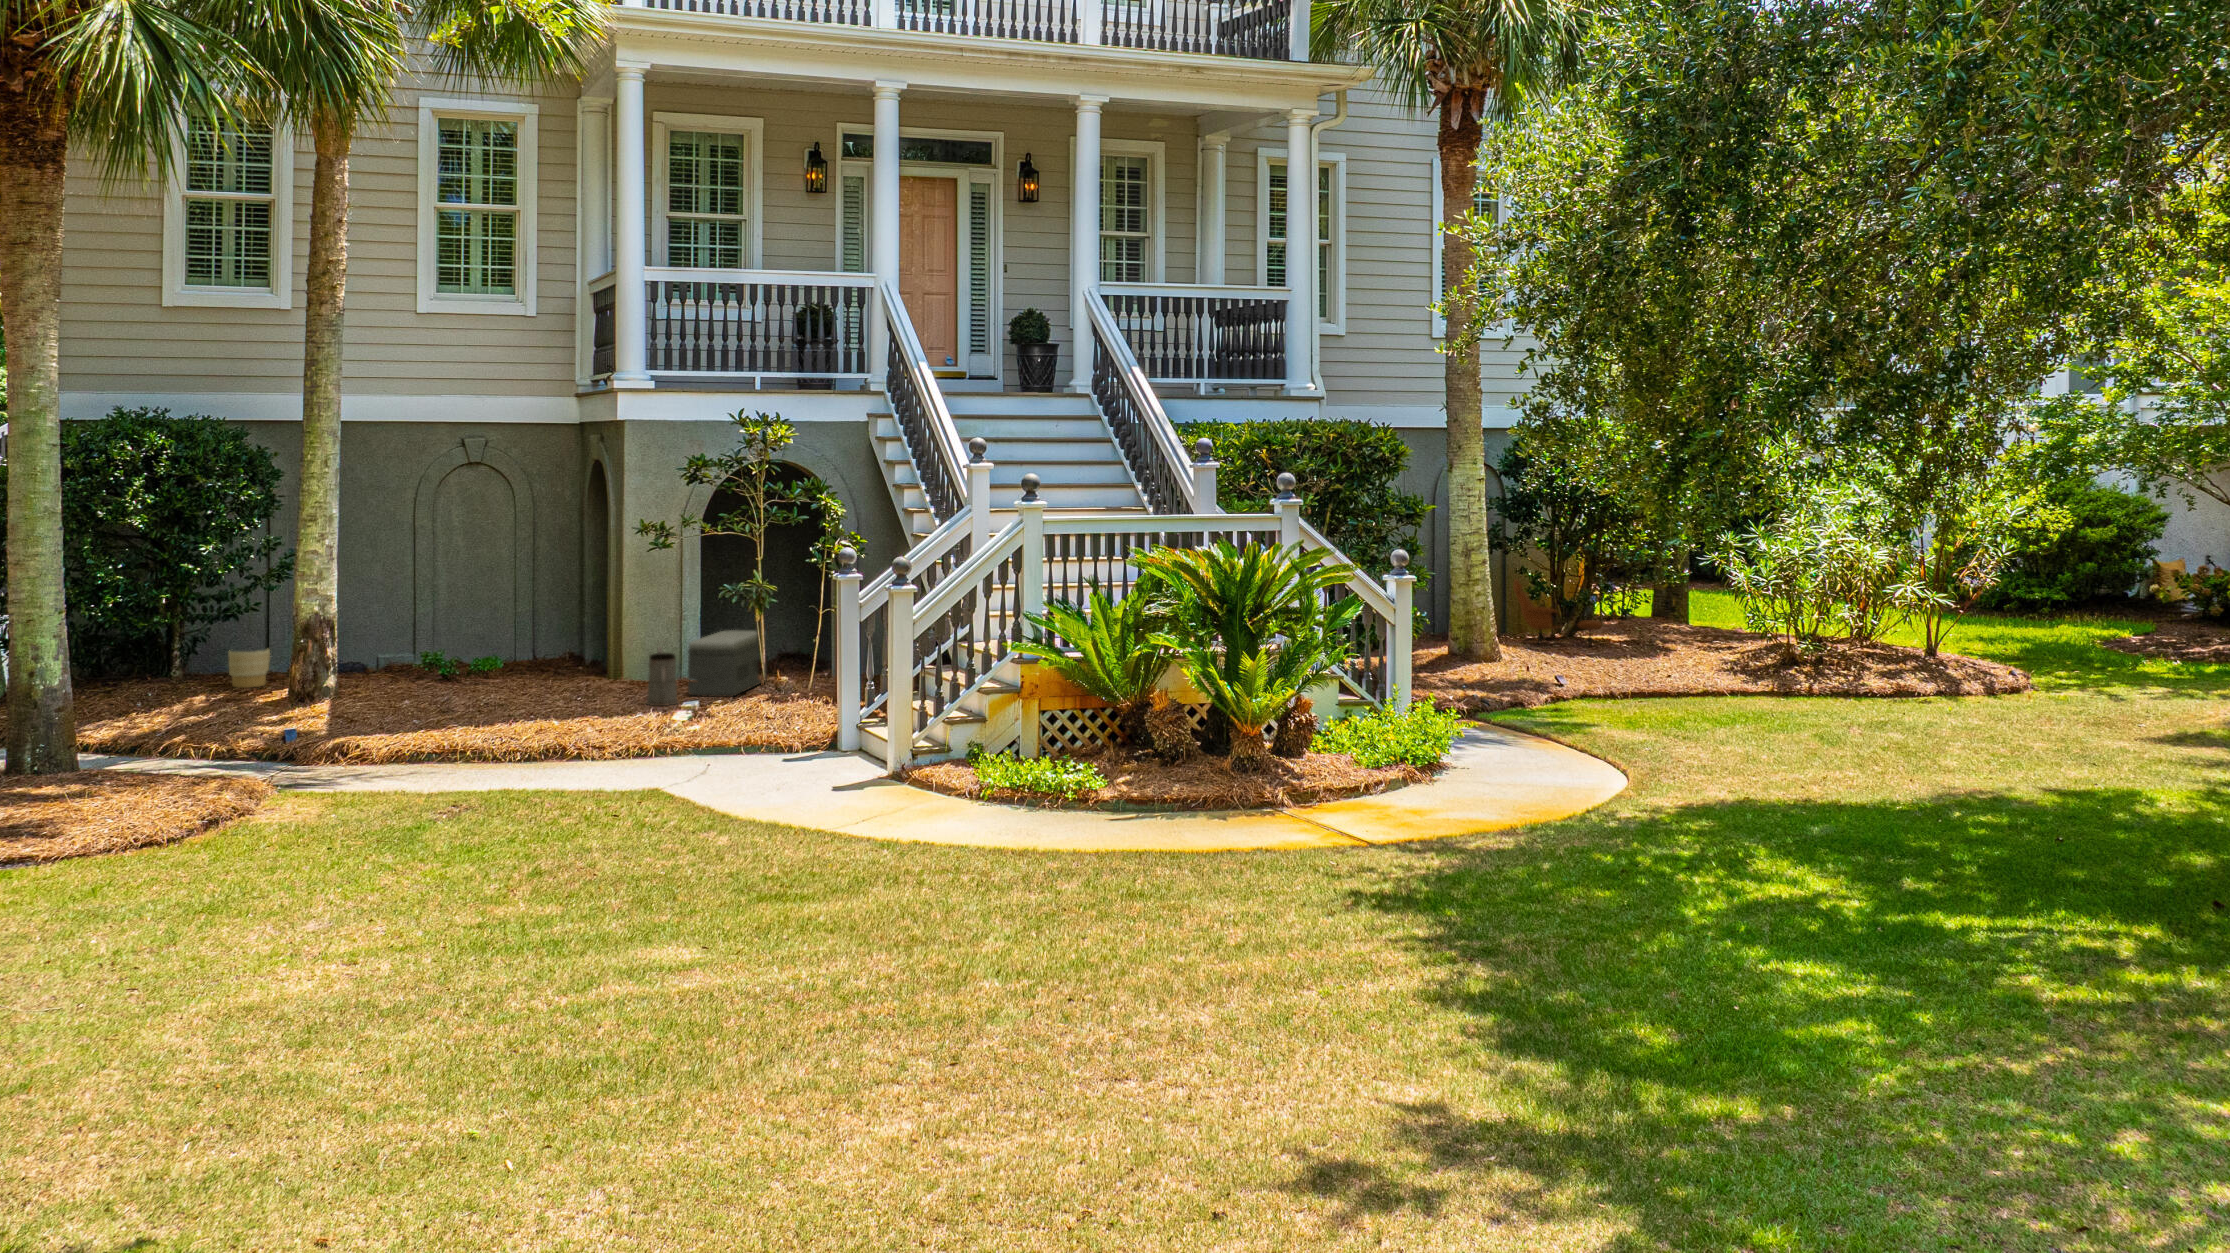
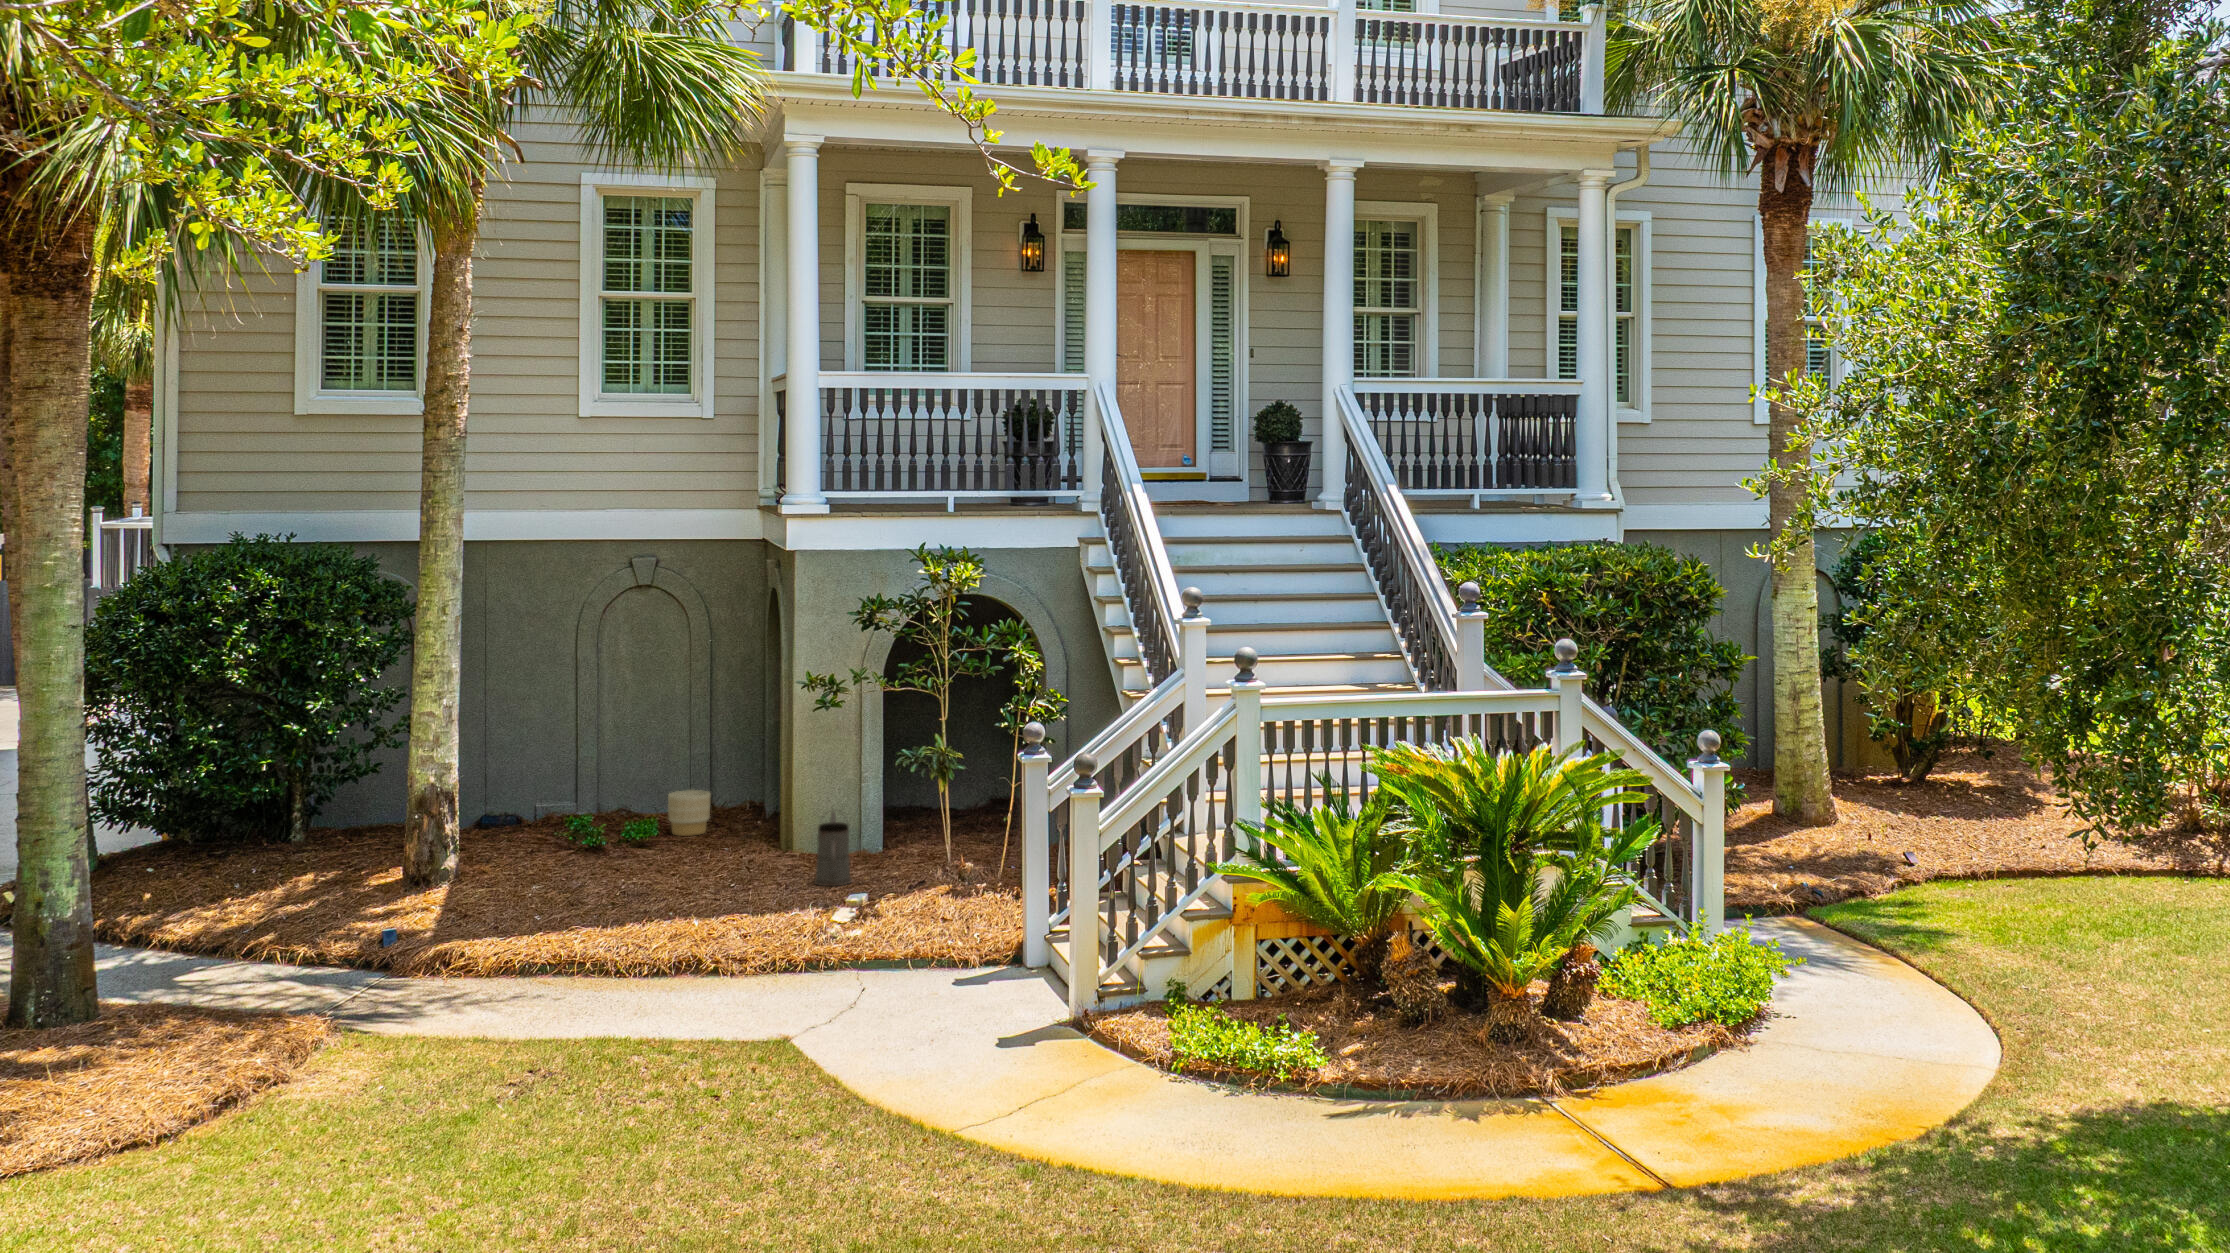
lounge chair: present [1513,579,1602,645] -> none [1856,719,1974,807]
storage bench: present [688,630,767,697] -> none [866,787,961,872]
planter: present [228,649,270,688] -> present [668,790,711,836]

